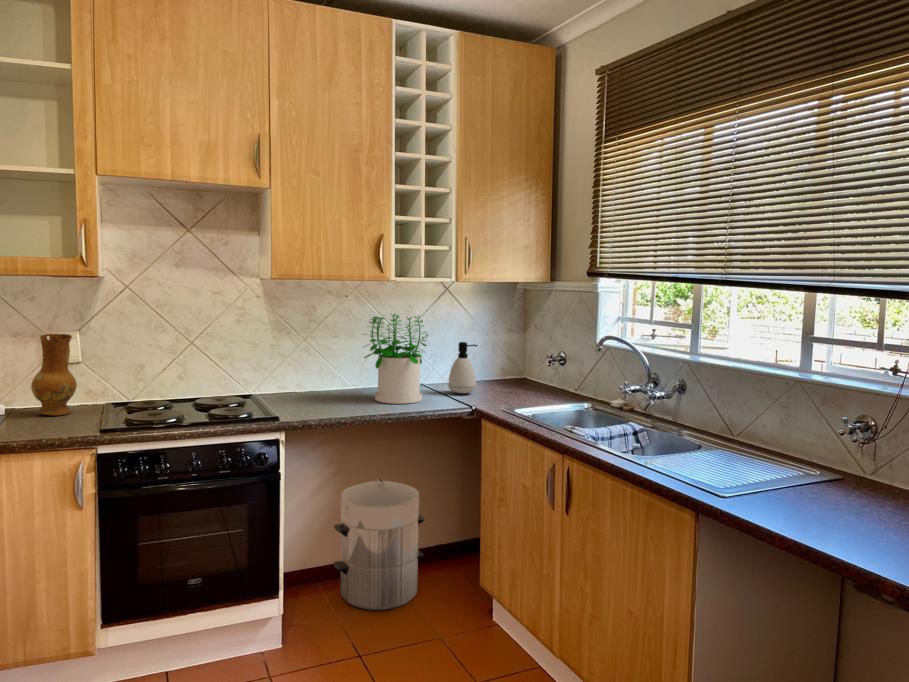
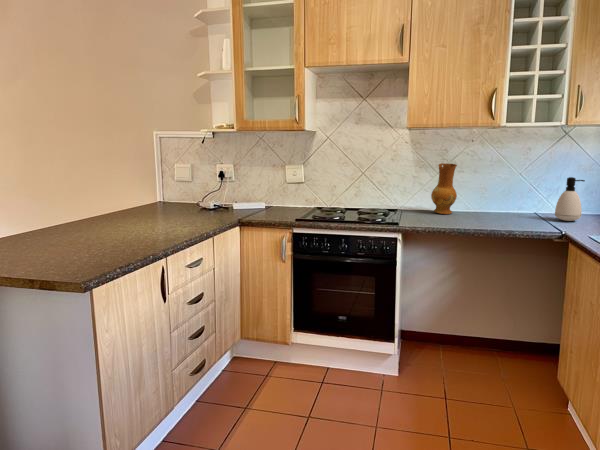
potted plant: present [365,314,428,404] -> none [477,152,537,223]
ceramic jug: present [31,334,77,416] -> present [431,163,457,214]
waste bin: present [334,478,424,610] -> none [450,278,525,376]

